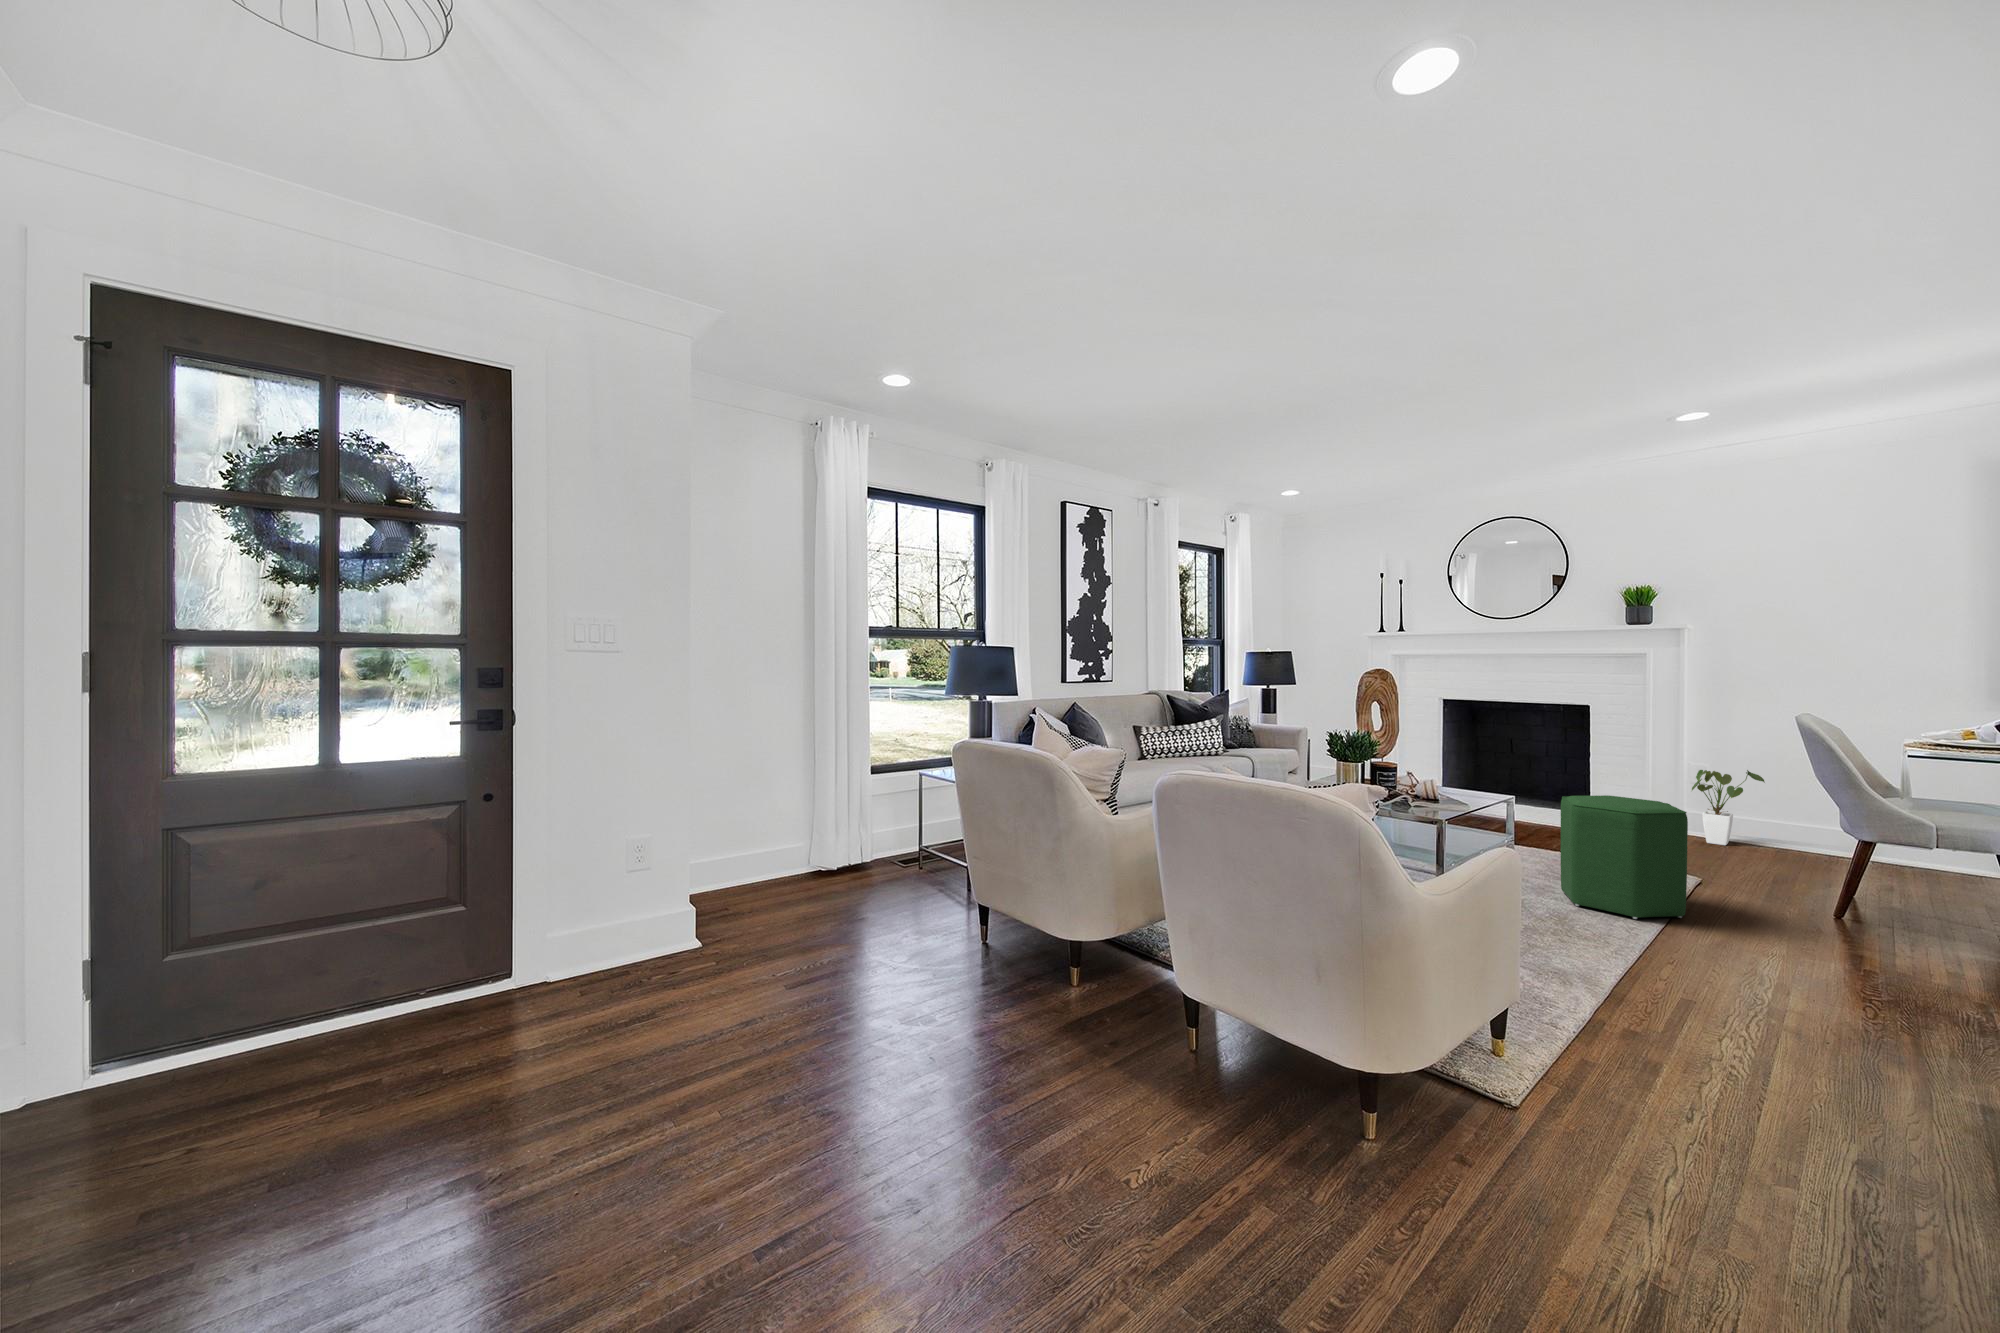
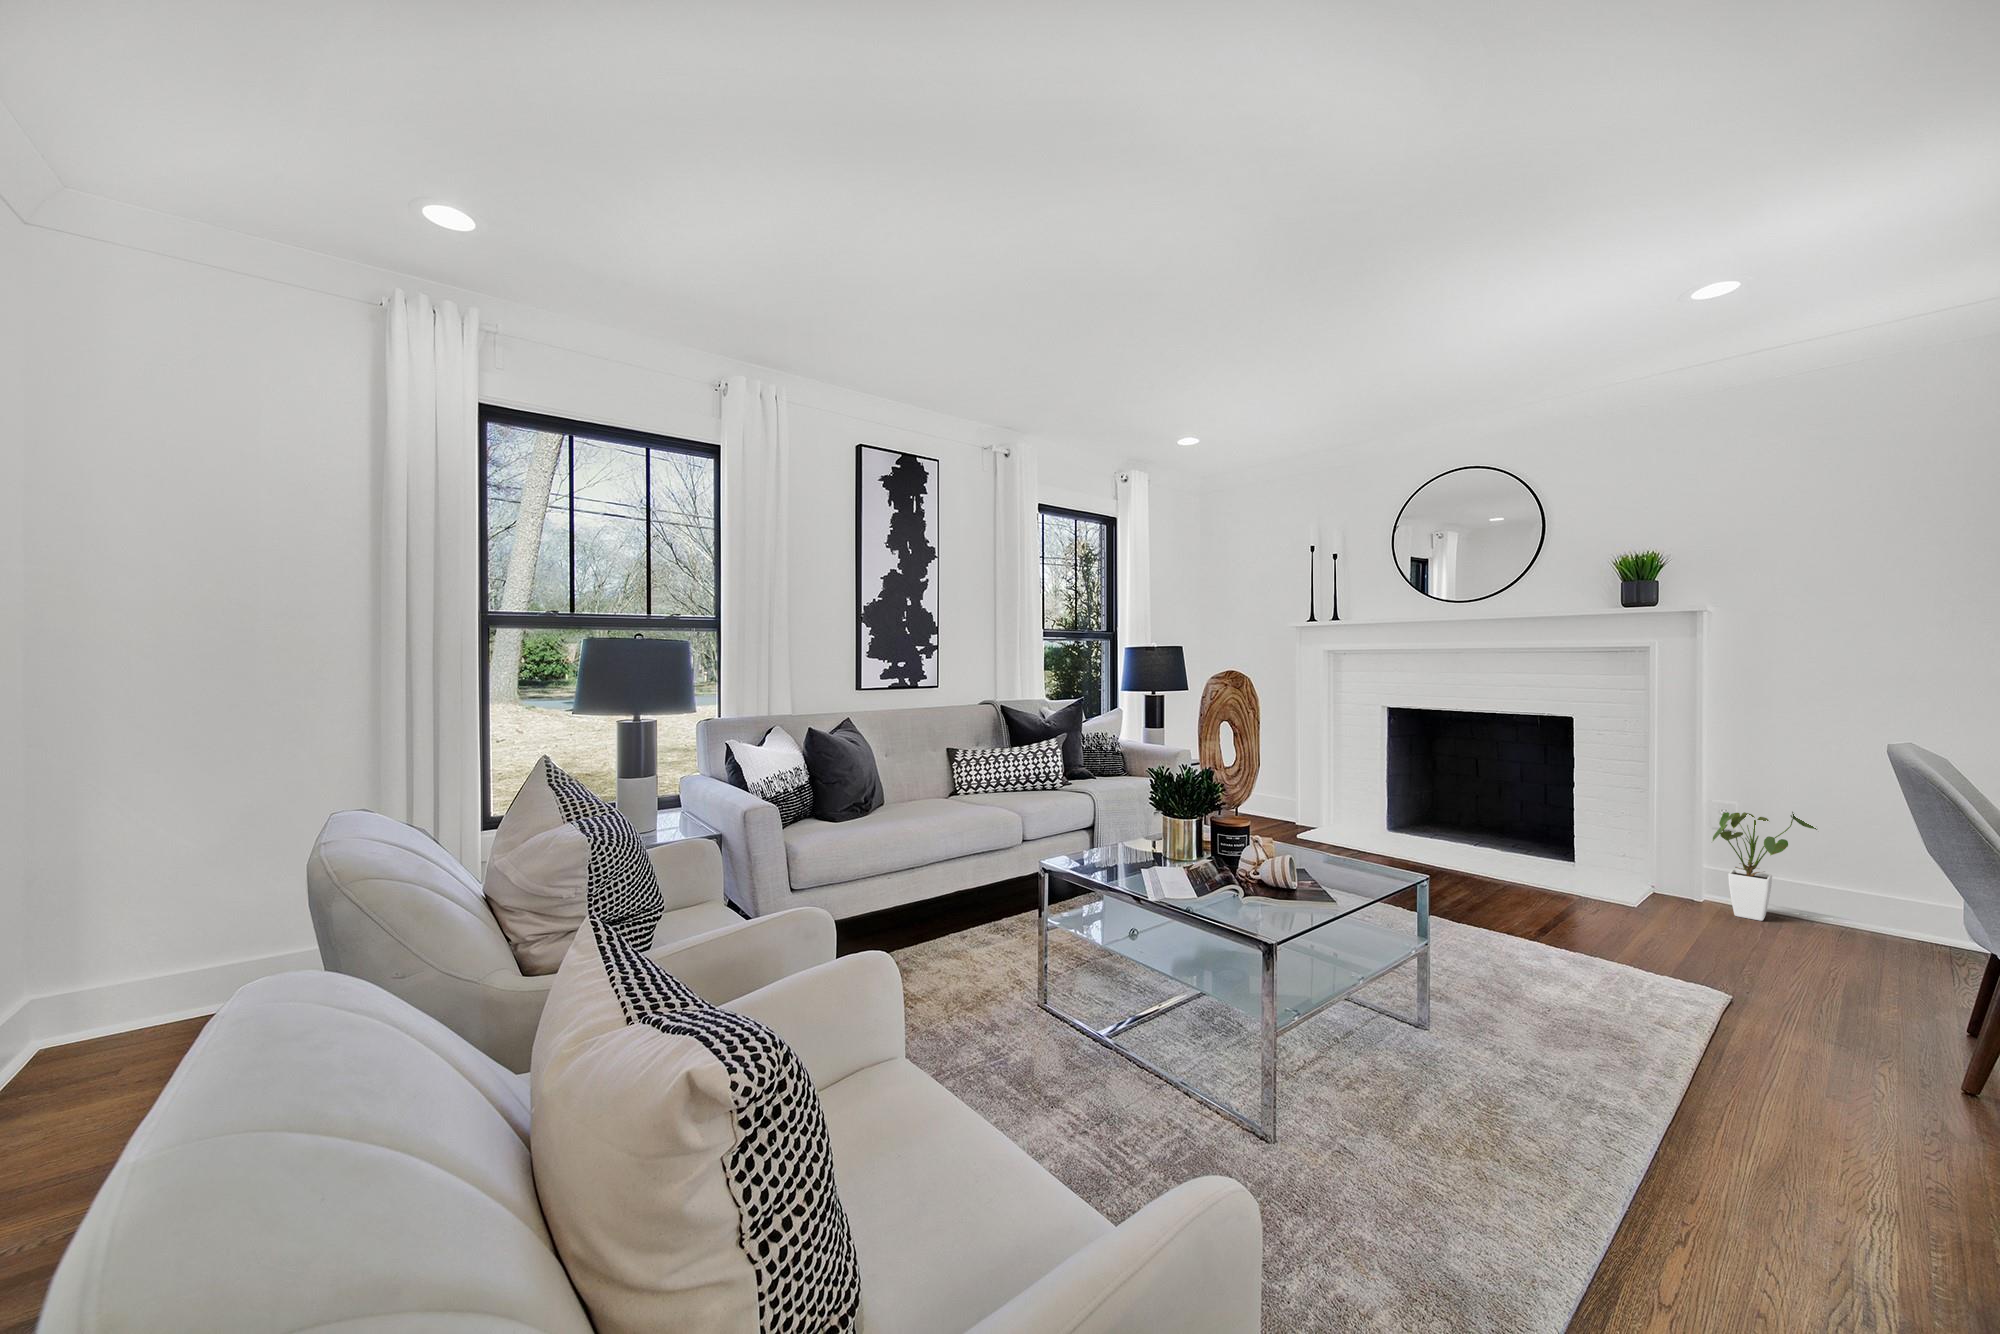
ottoman: present [1561,795,1688,919] -> none [1507,871,1712,1096]

